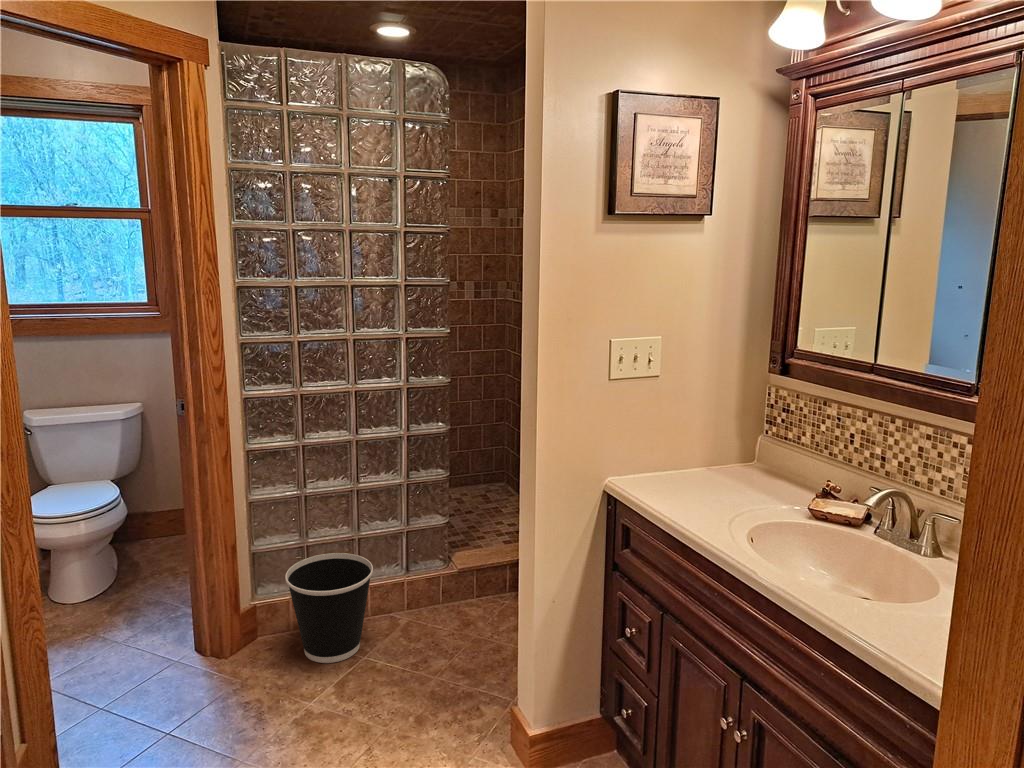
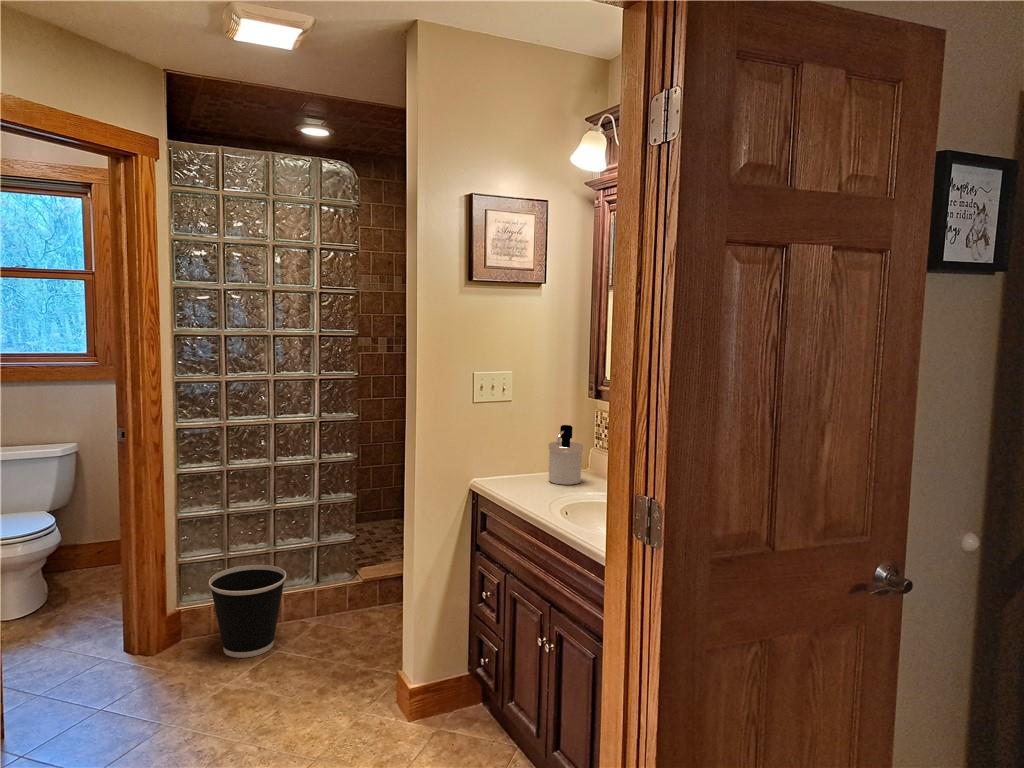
soap dispenser: none [708,408,757,488] -> present [548,425,583,485]

